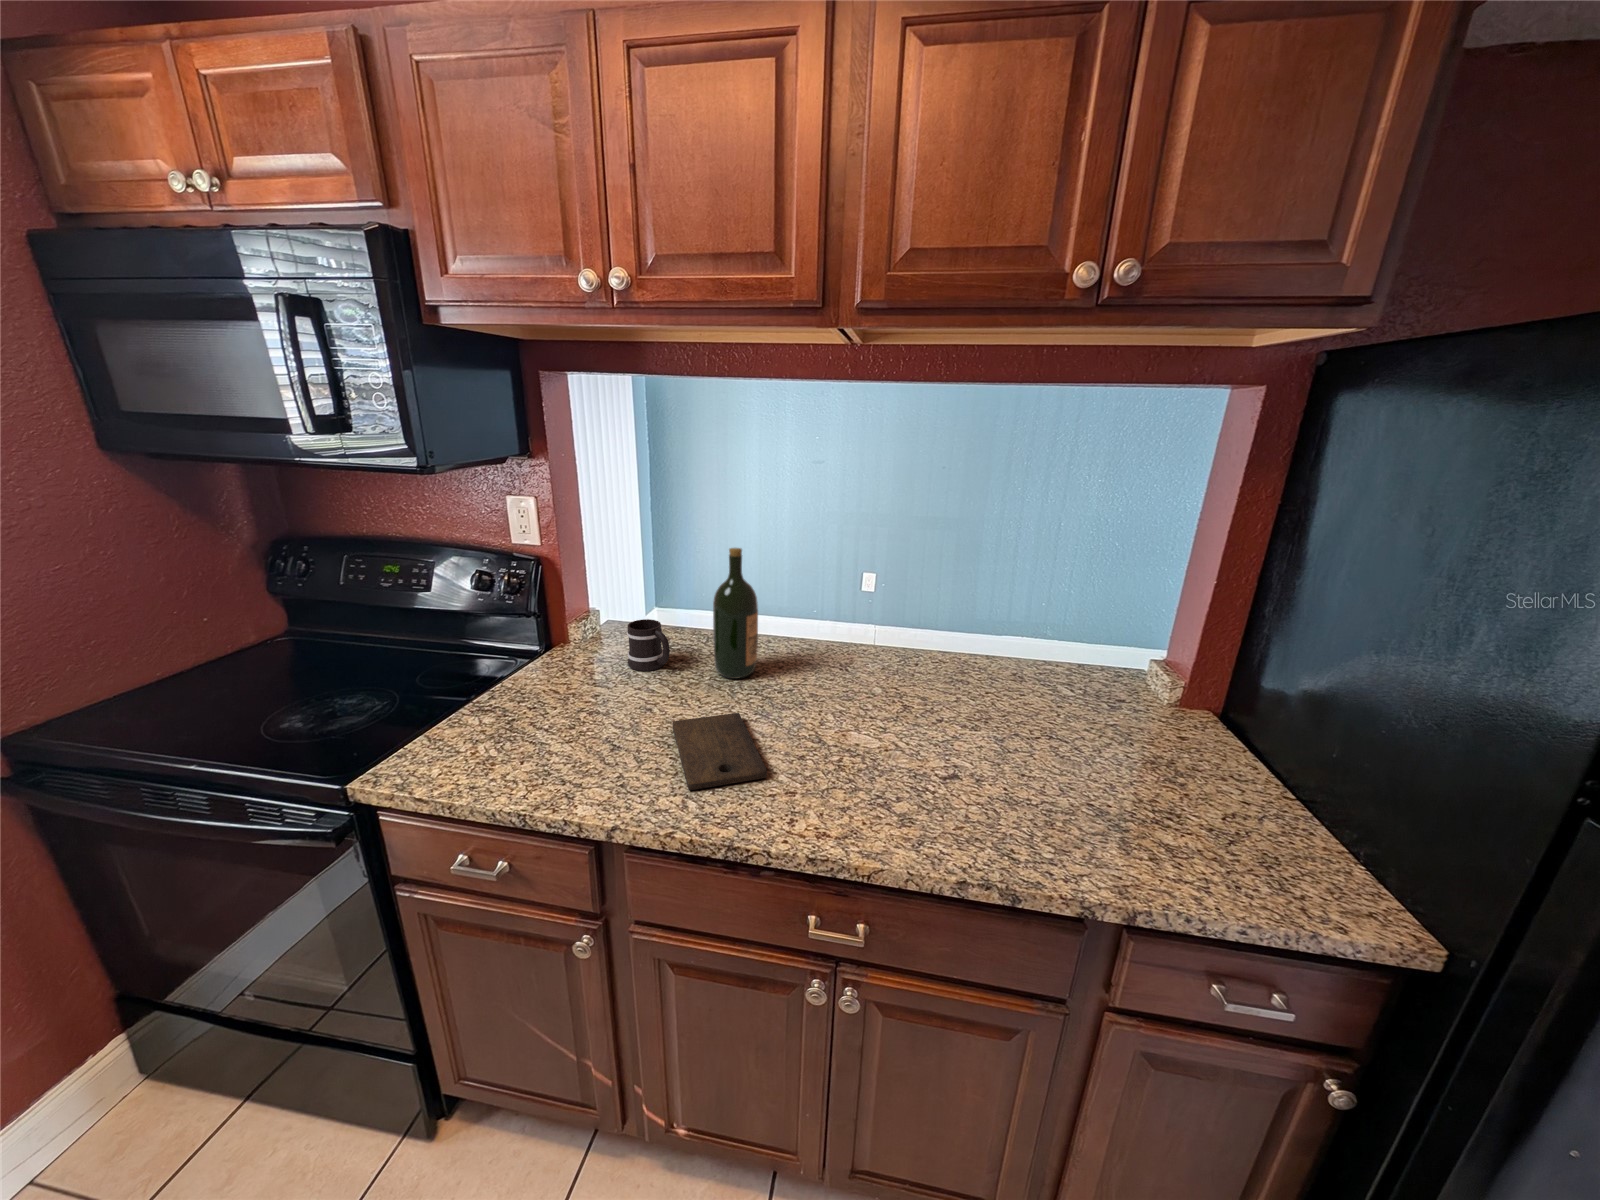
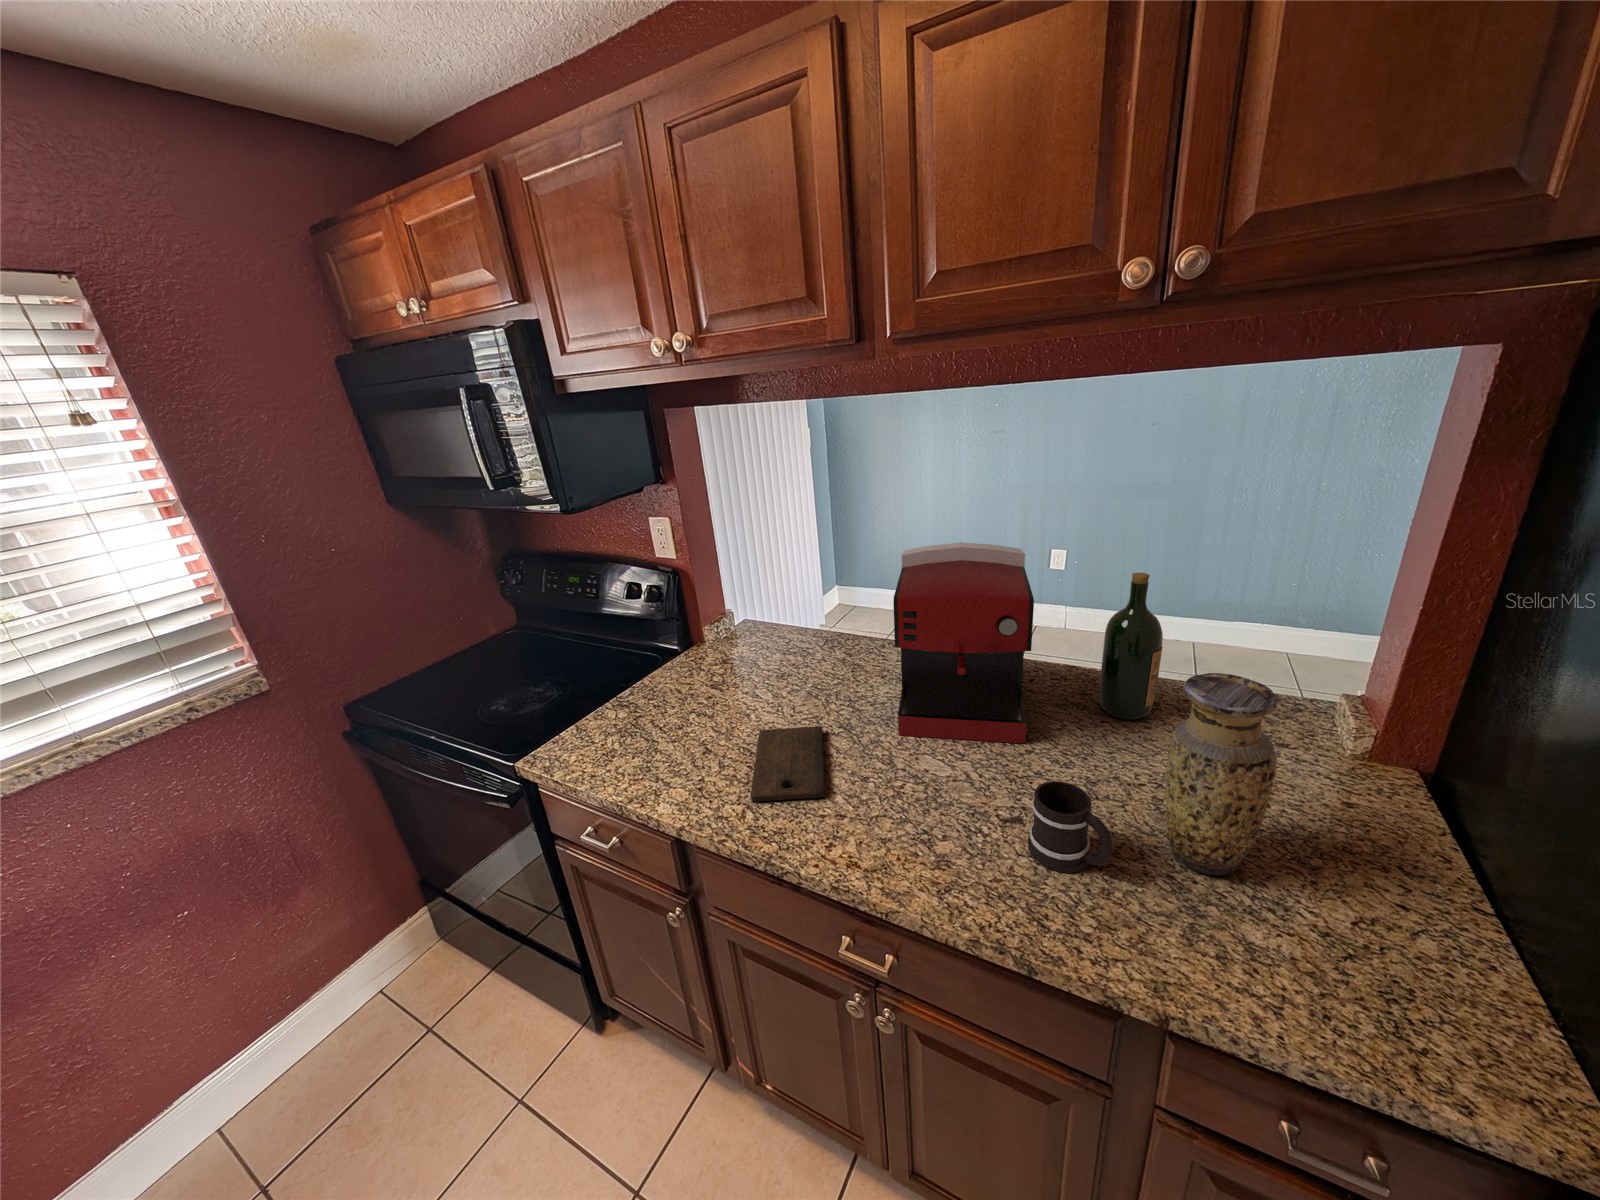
coffee maker: none [803,532,950,716] -> present [893,542,1034,743]
wine bottle: present [713,548,758,679] -> present [1100,573,1163,719]
mug: present [627,619,670,671] -> present [1028,781,1112,873]
vase: none [1080,625,1172,799] -> present [1165,673,1278,875]

